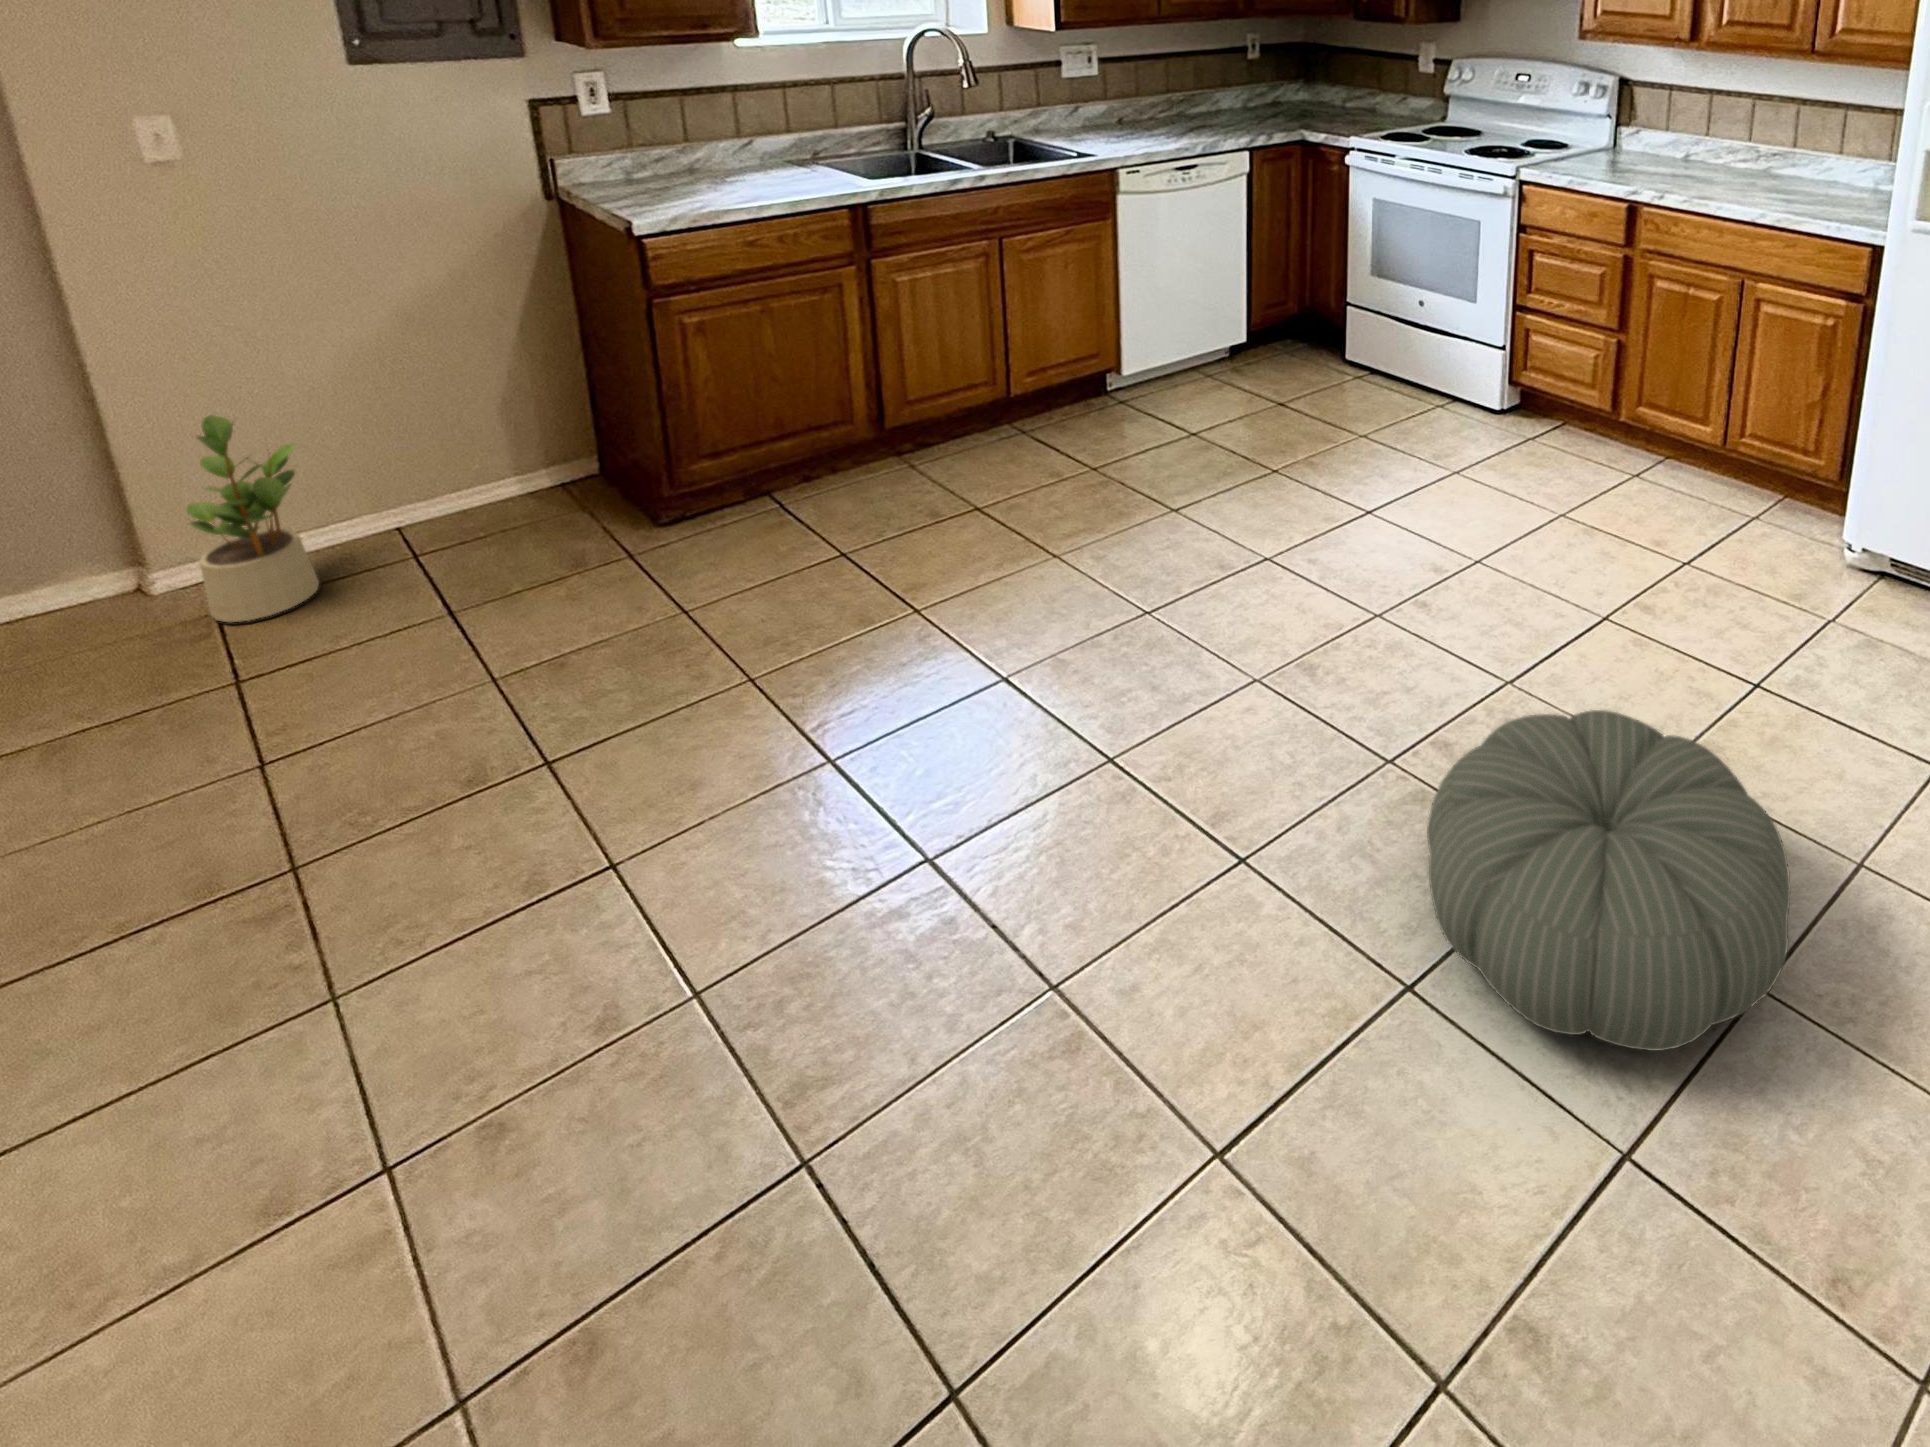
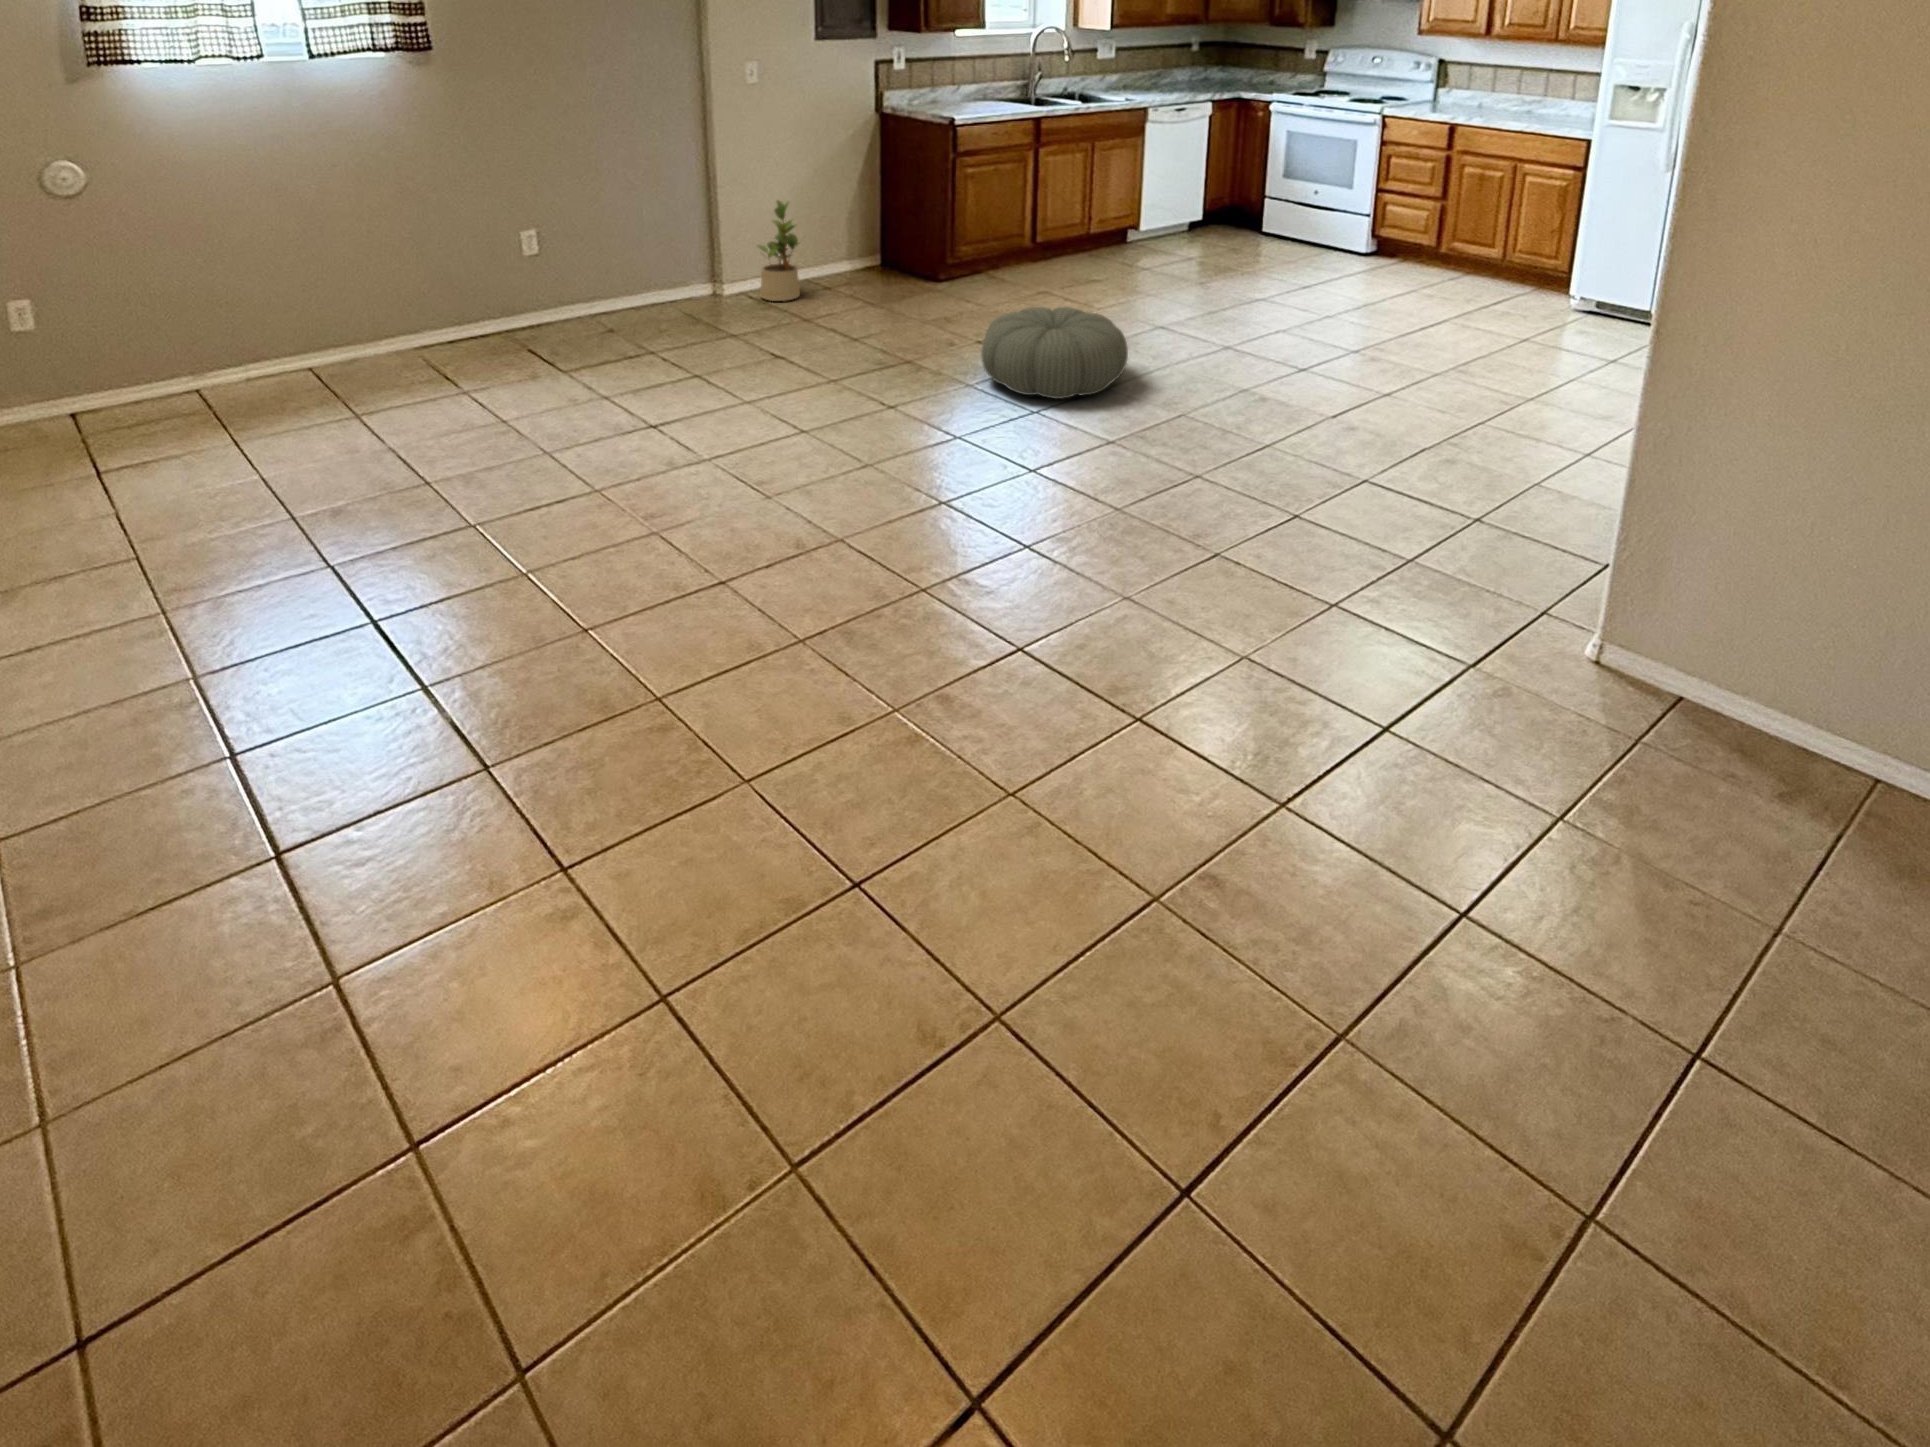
pouf: present [1427,710,1791,1051] -> present [981,307,1128,399]

